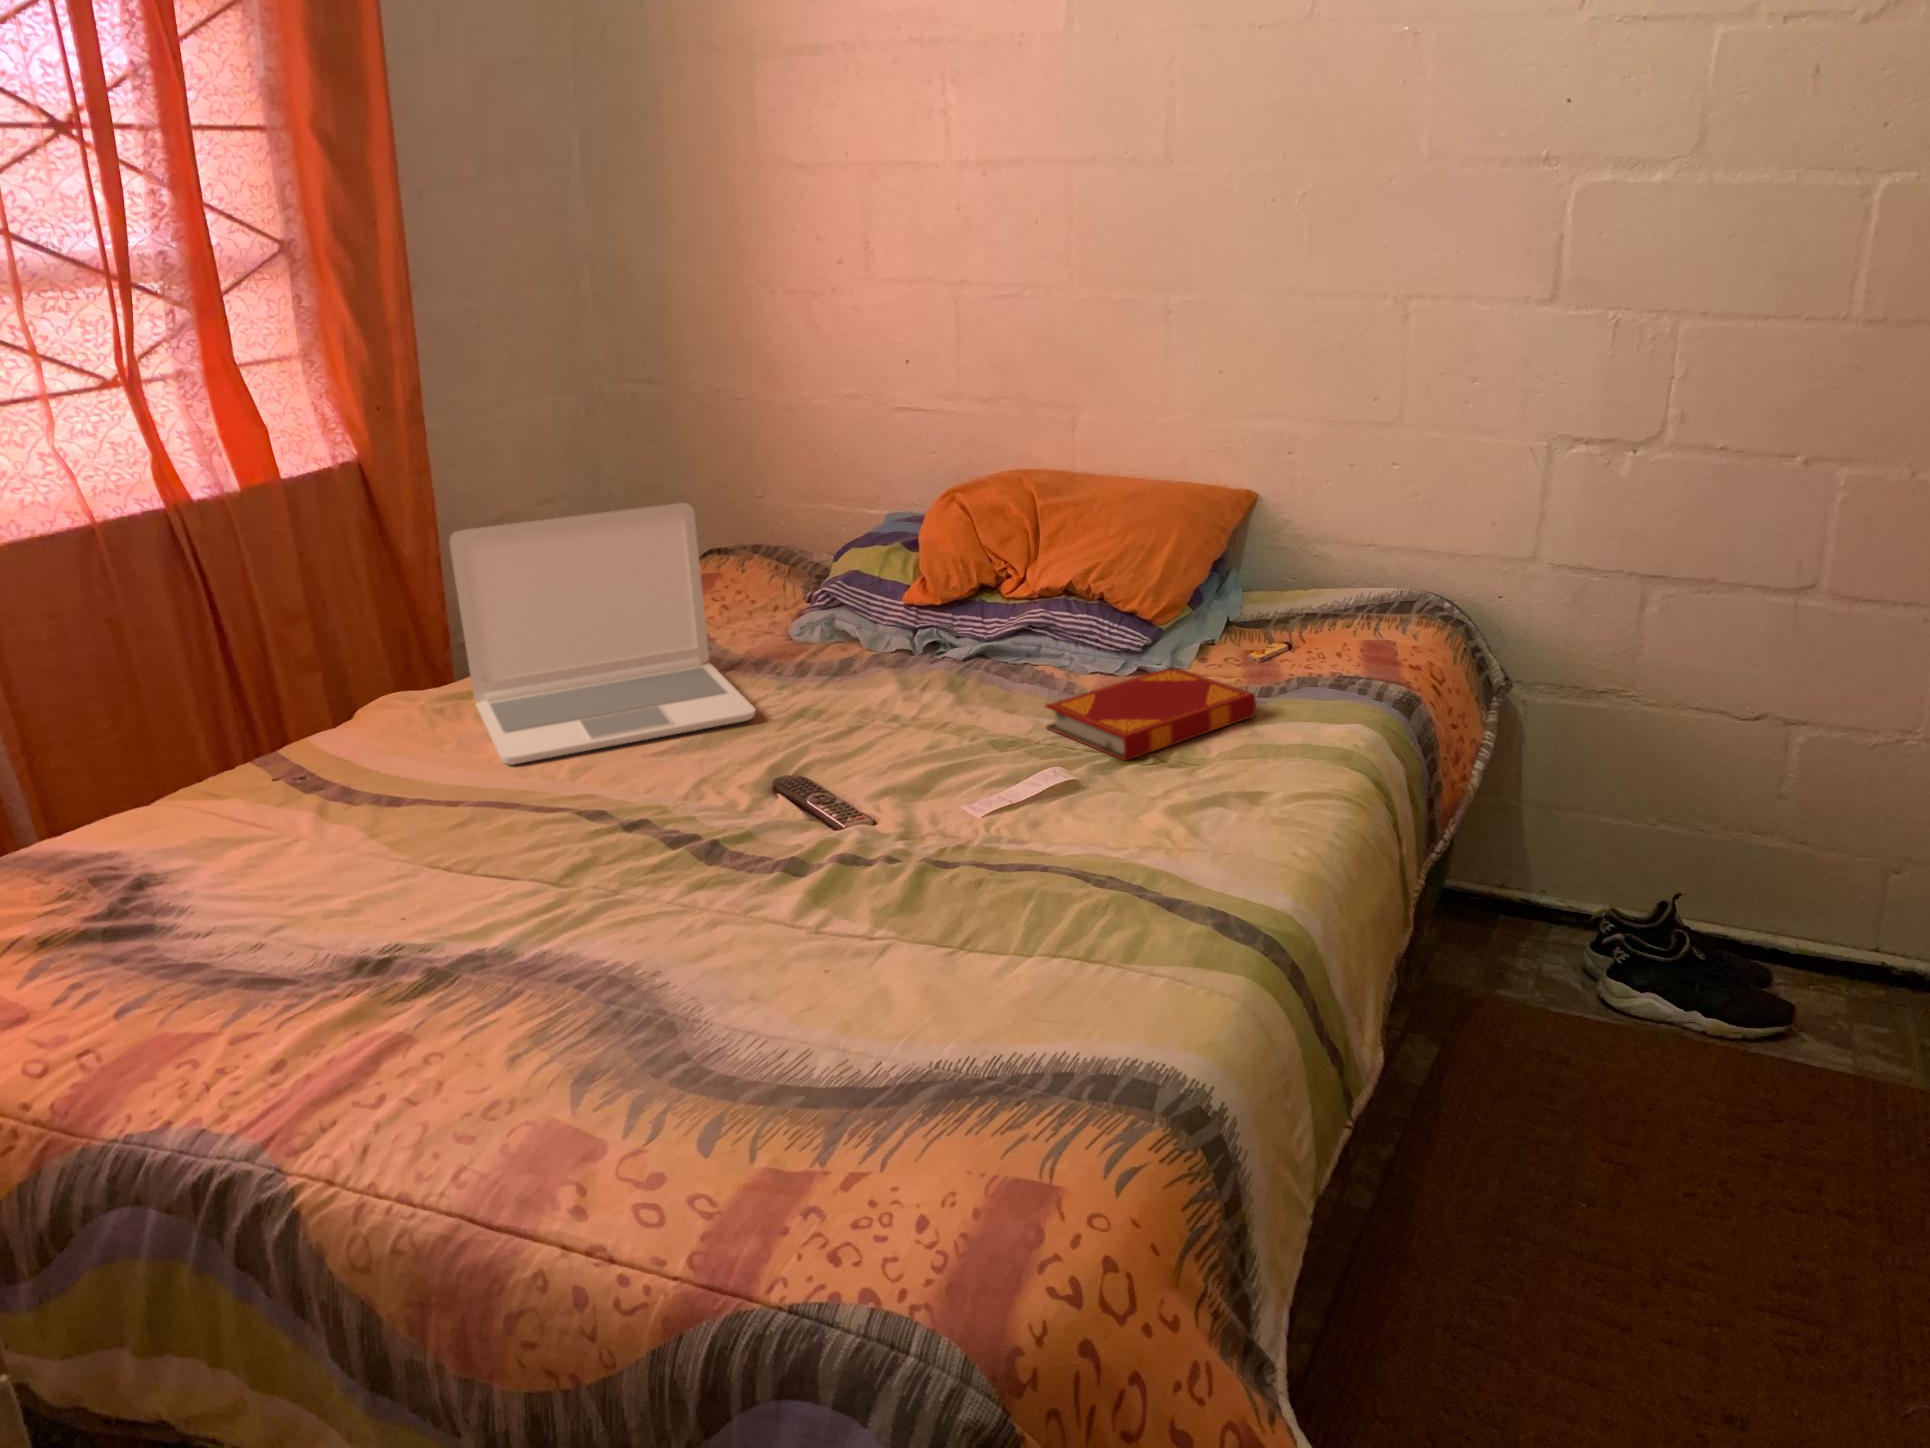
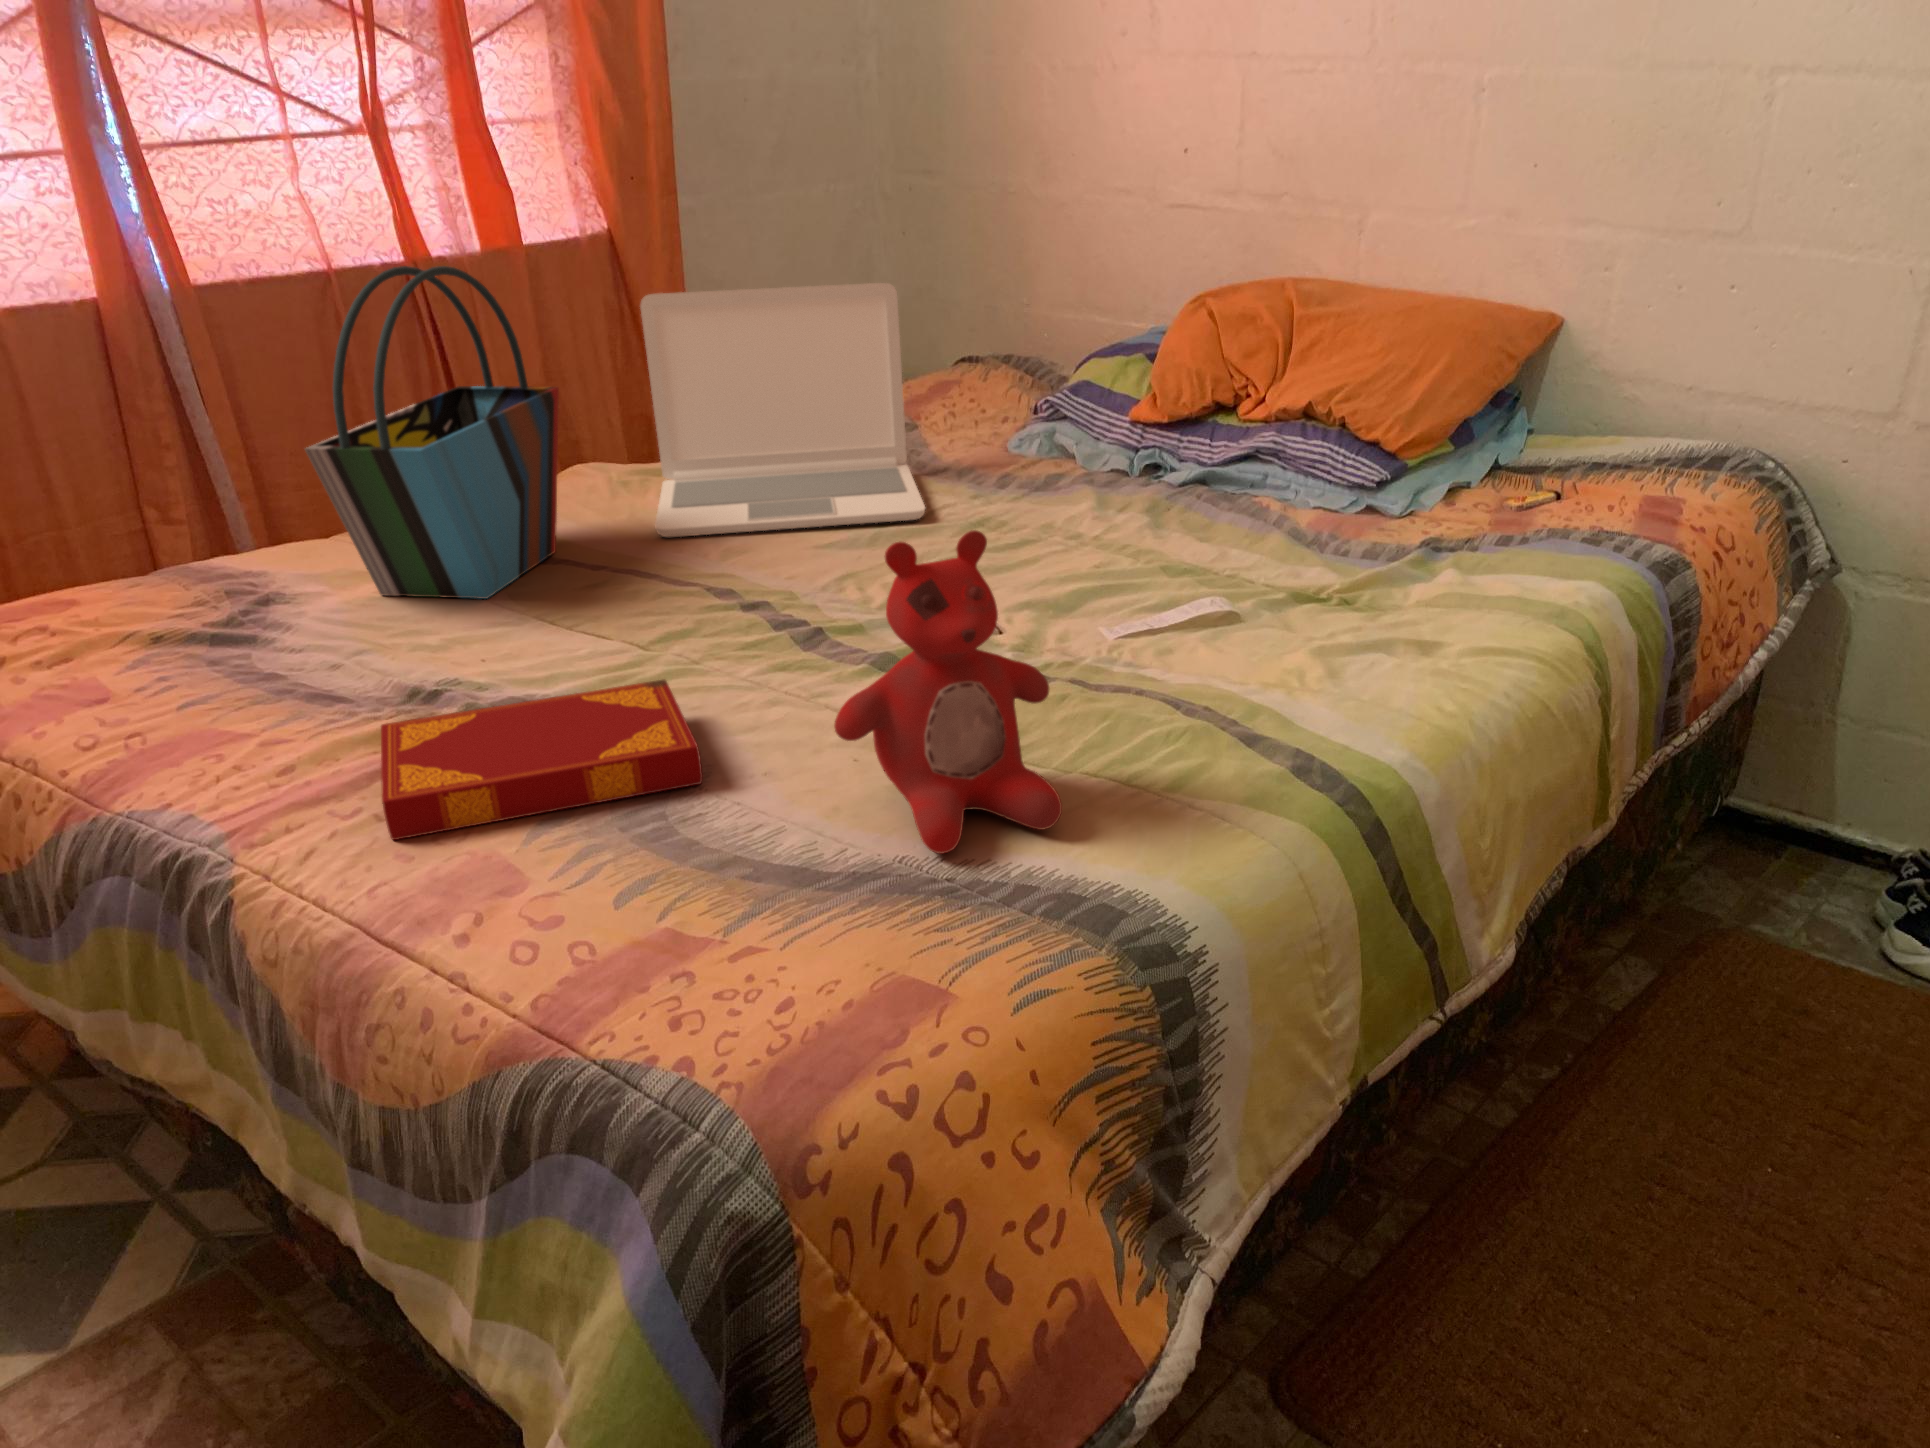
tote bag: none [186,537,407,864] -> present [305,266,559,599]
hardback book: present [1045,667,1256,761] -> present [381,680,703,840]
stuffed bear: none [855,772,1057,1056] -> present [834,530,1062,853]

